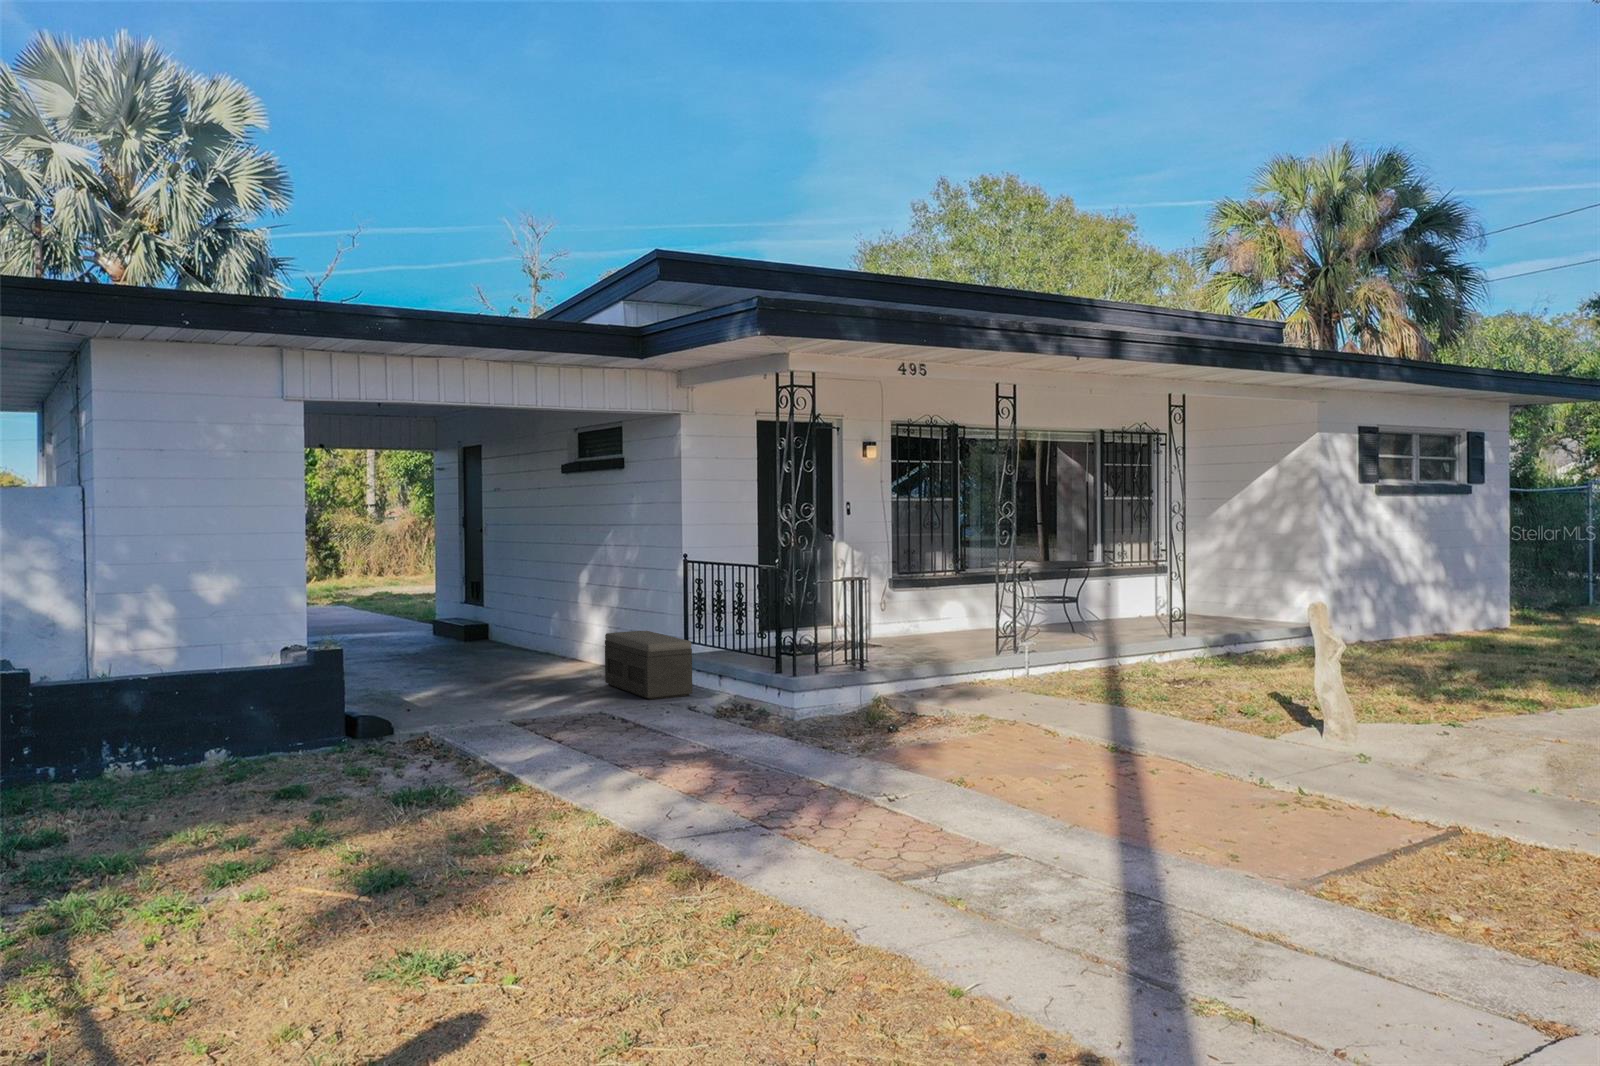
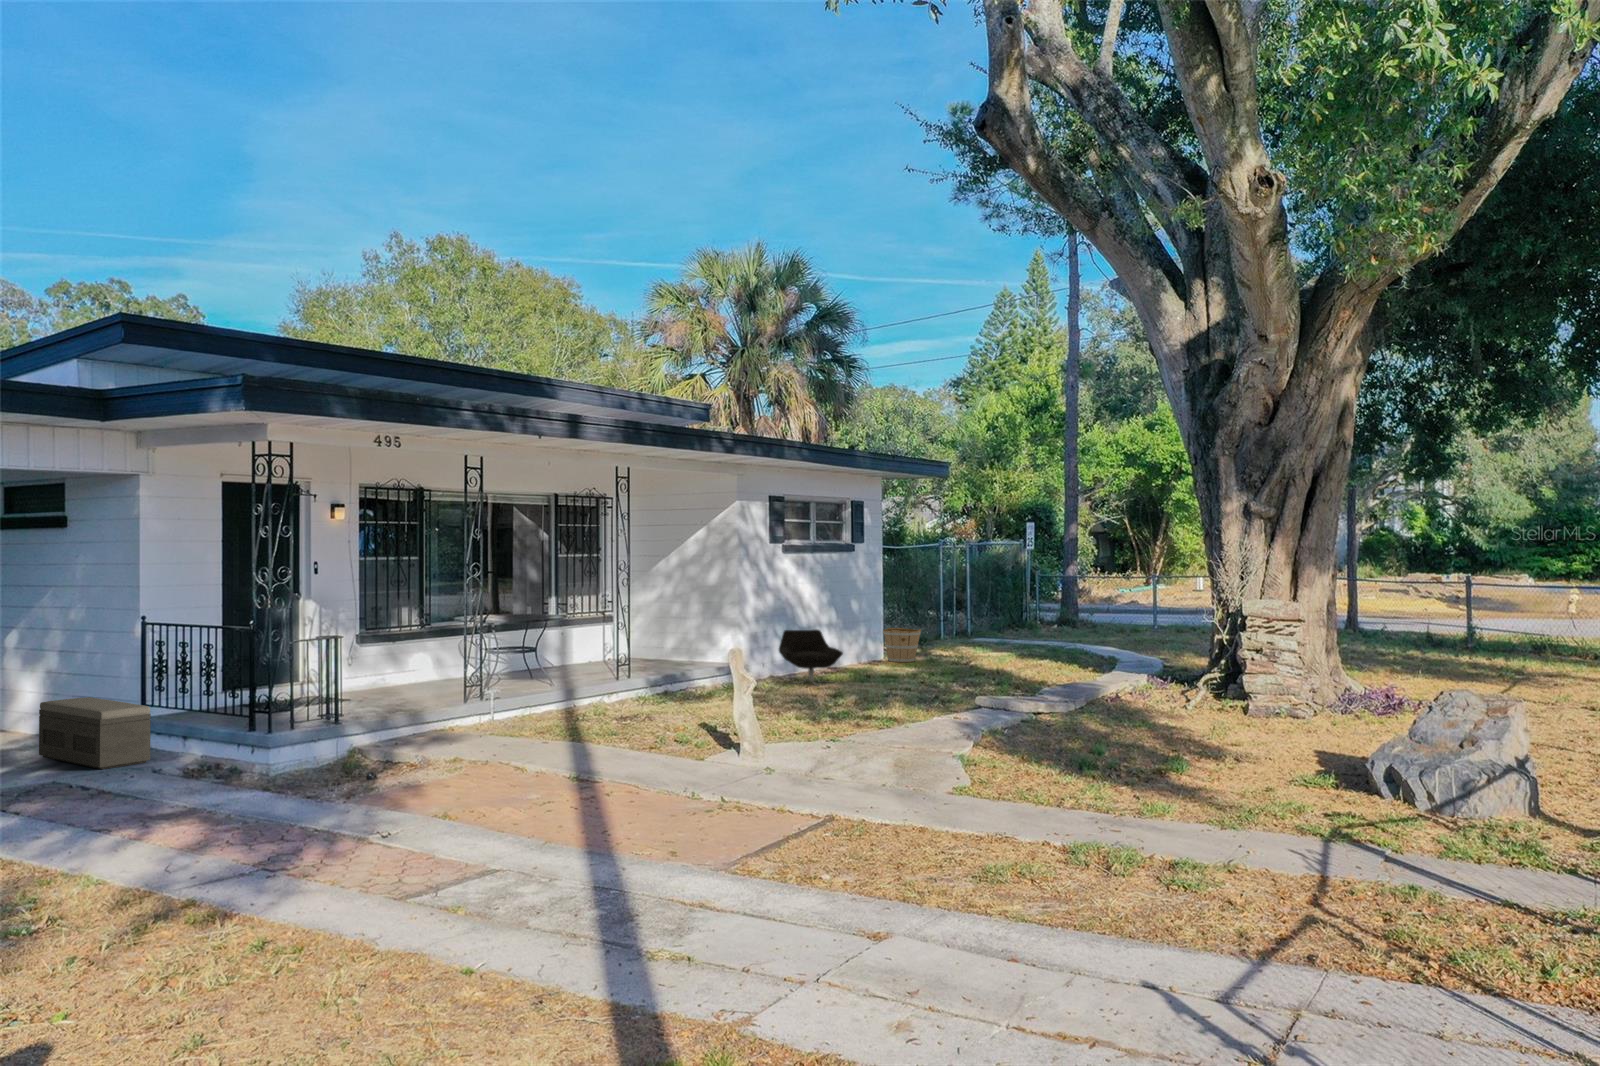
lounge chair: none [1370,586,1459,655] -> present [779,629,843,685]
wooden bucket: none [1511,588,1567,631] -> present [883,628,921,662]

